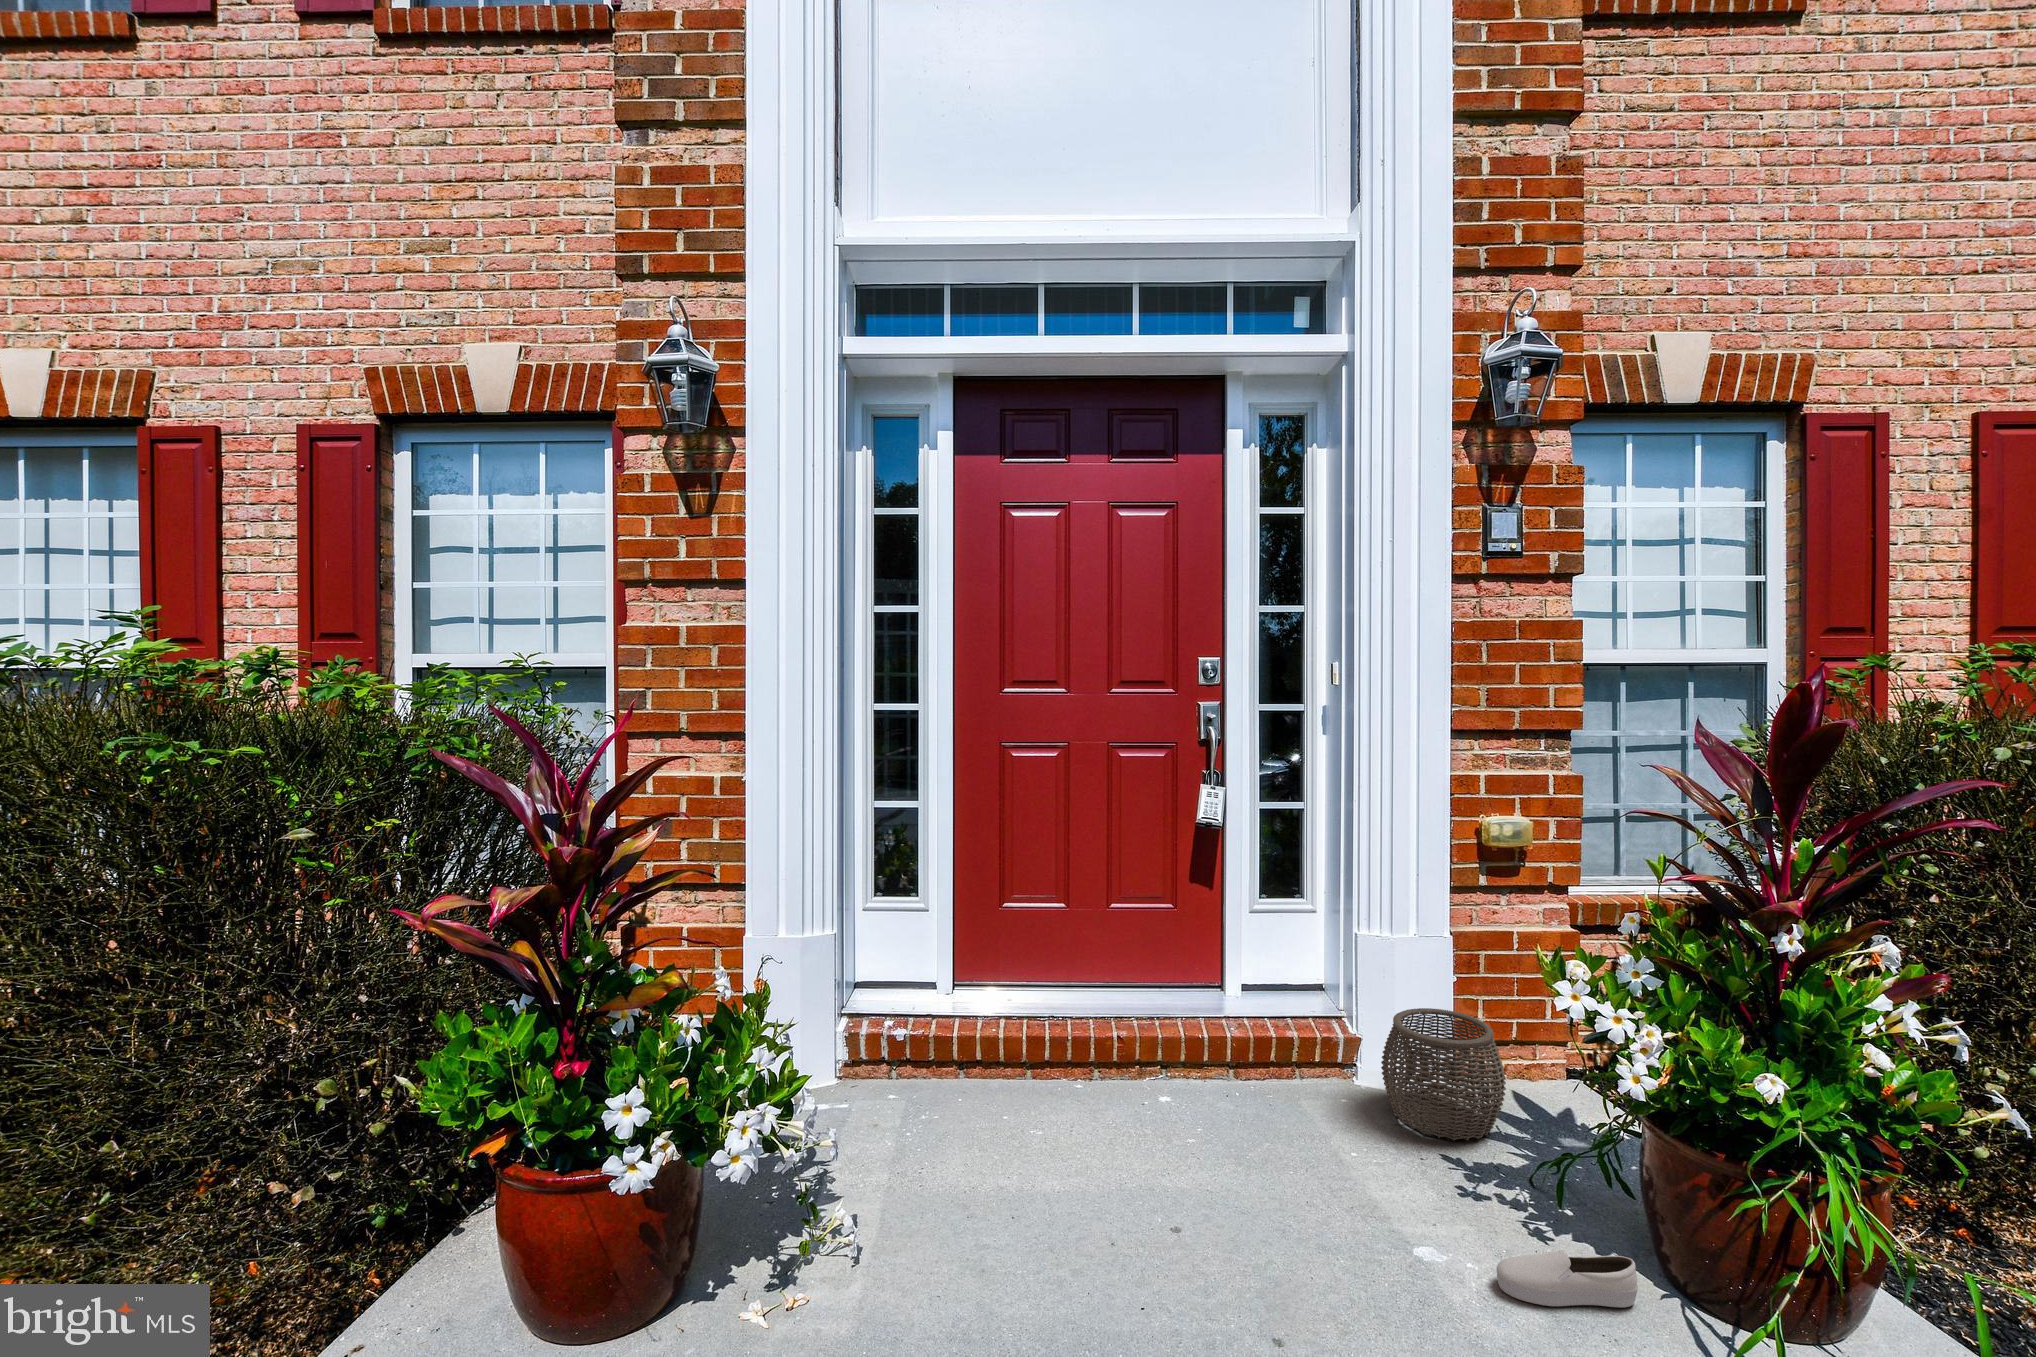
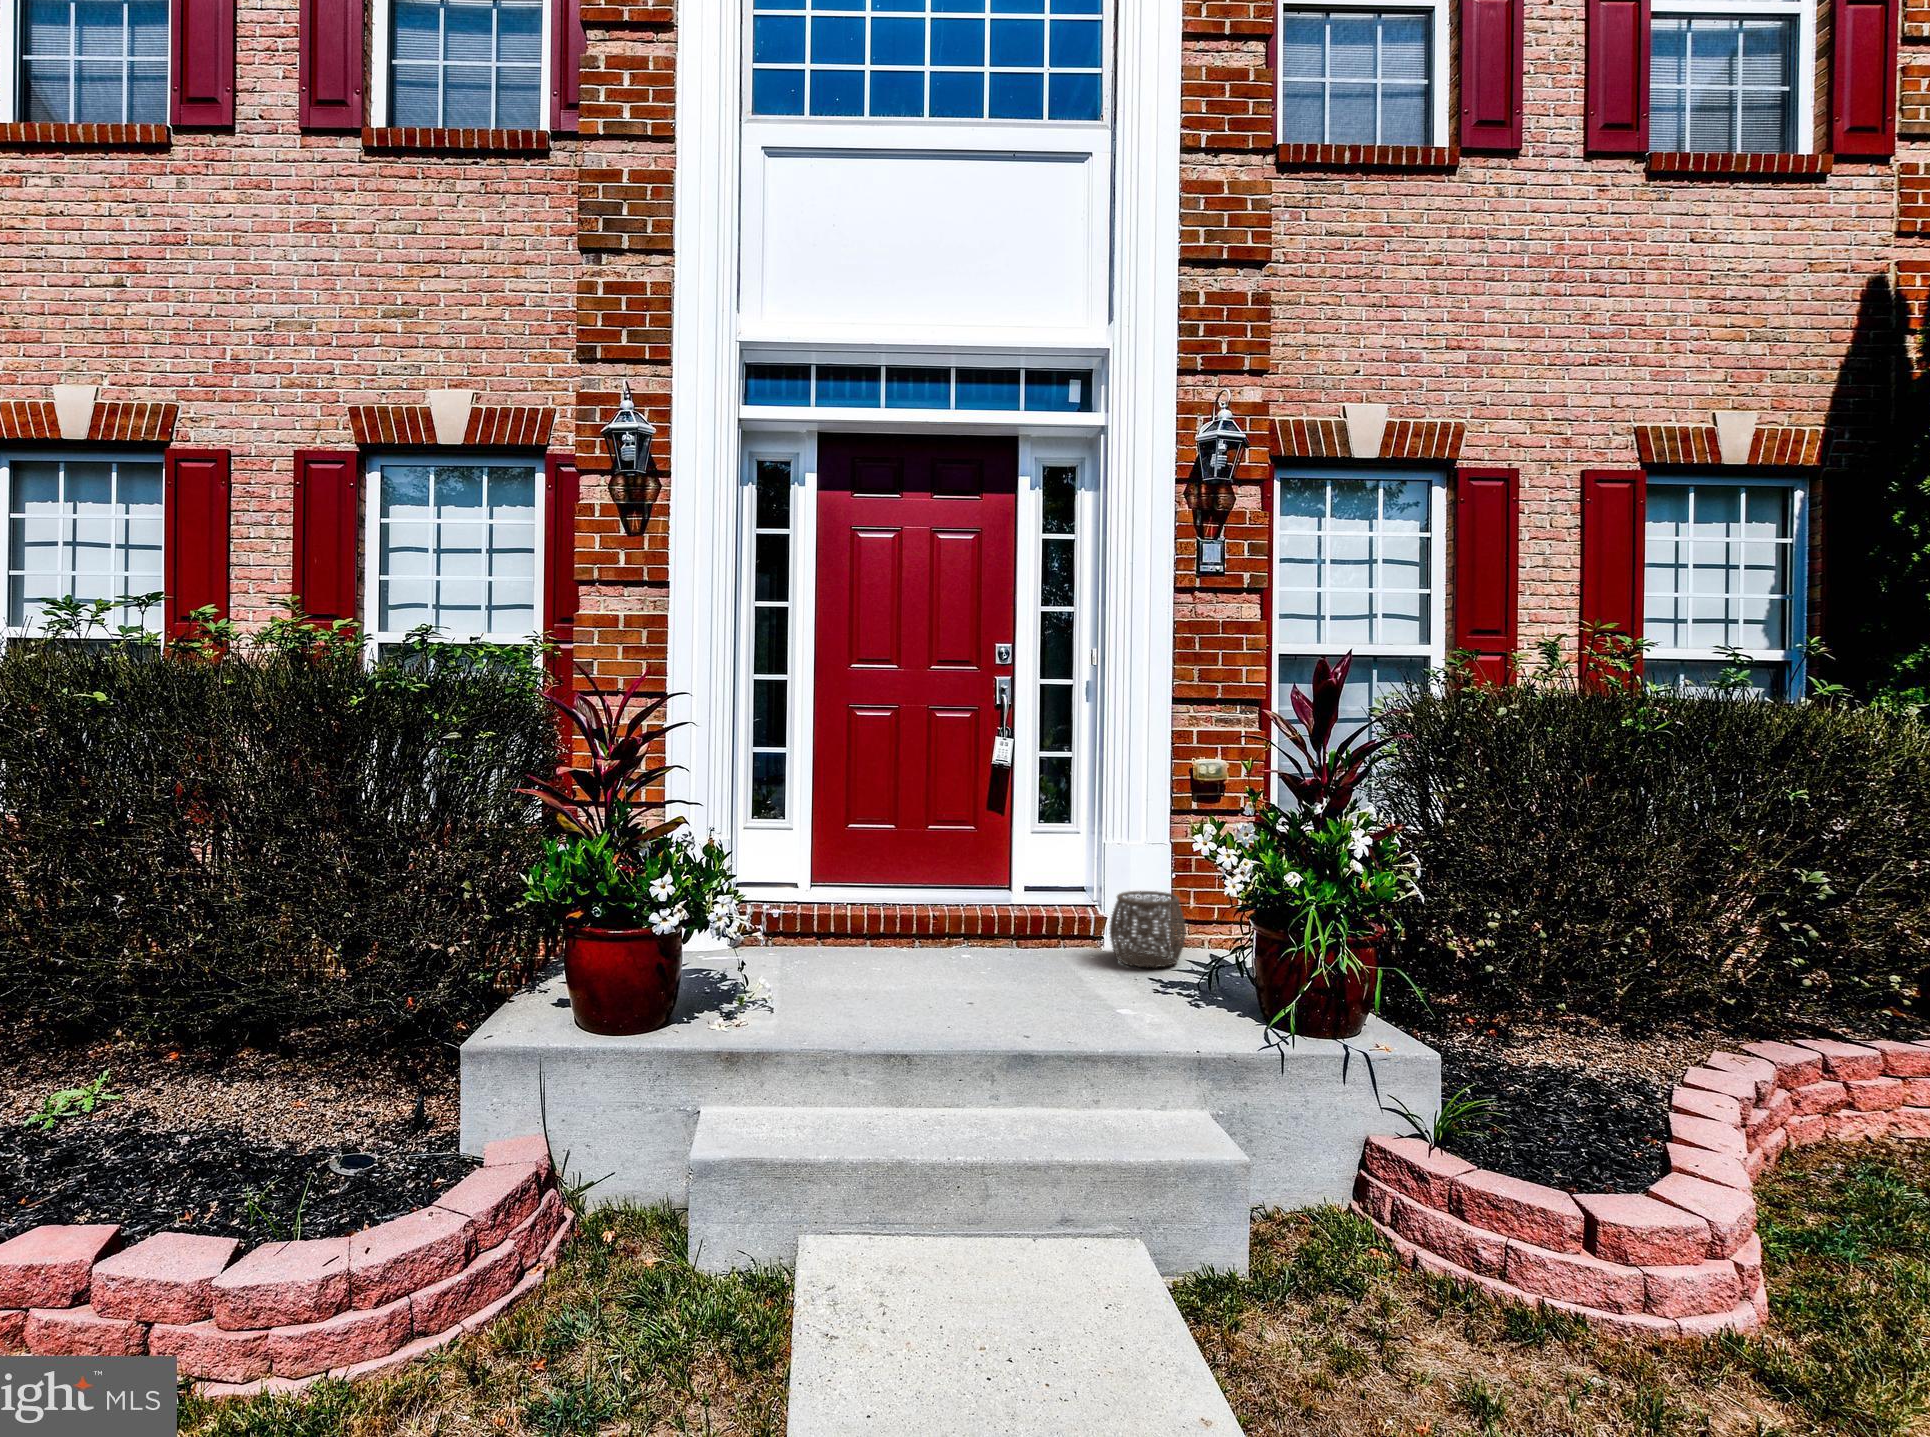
shoe: present [1497,1250,1638,1308] -> none [1132,990,1208,1017]

